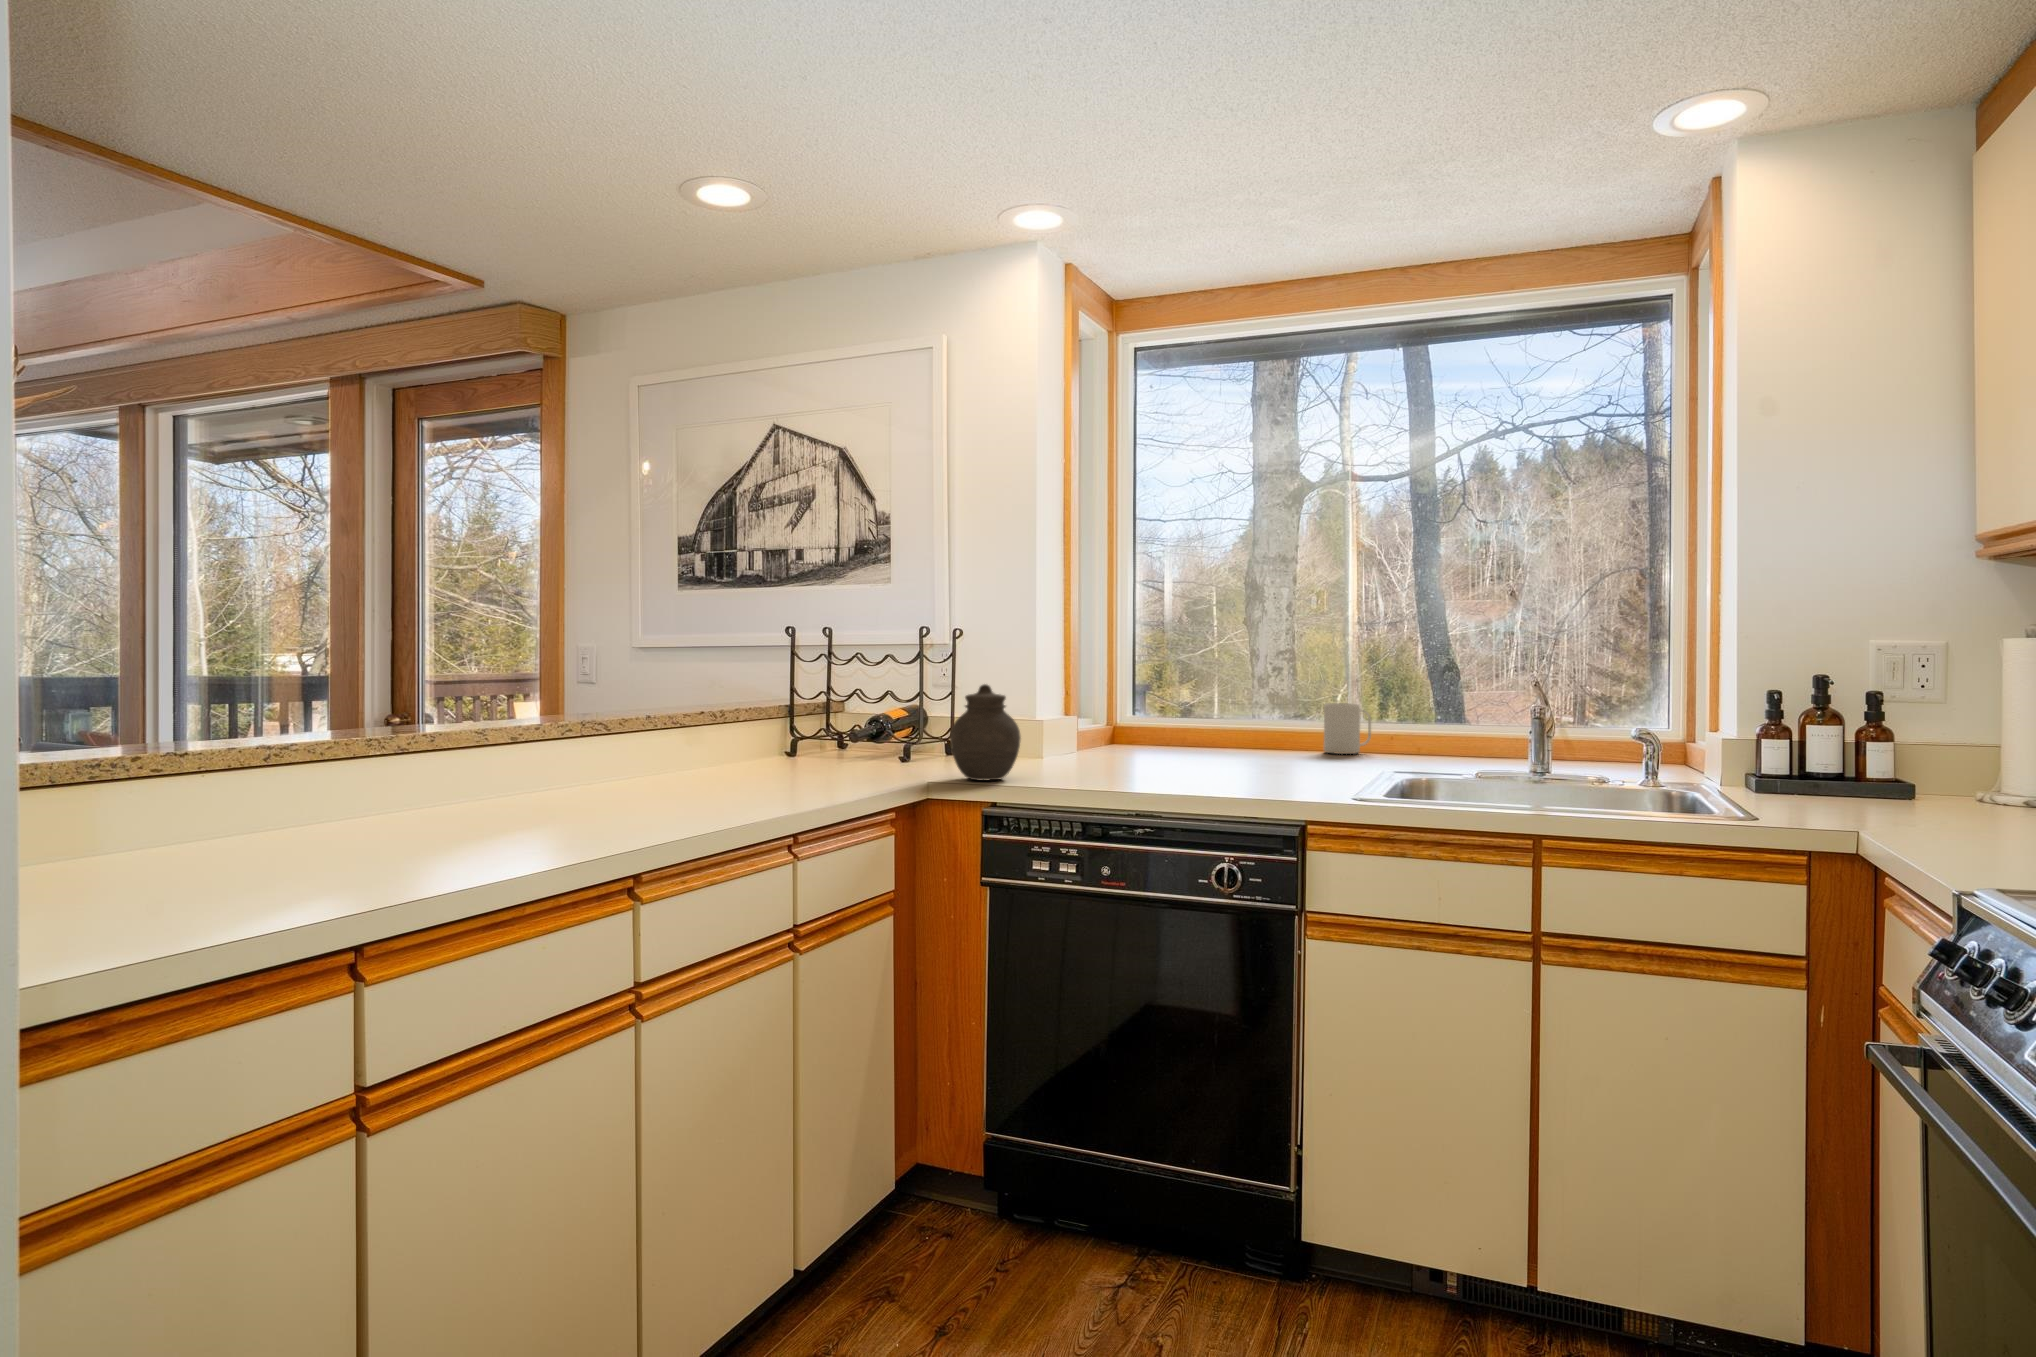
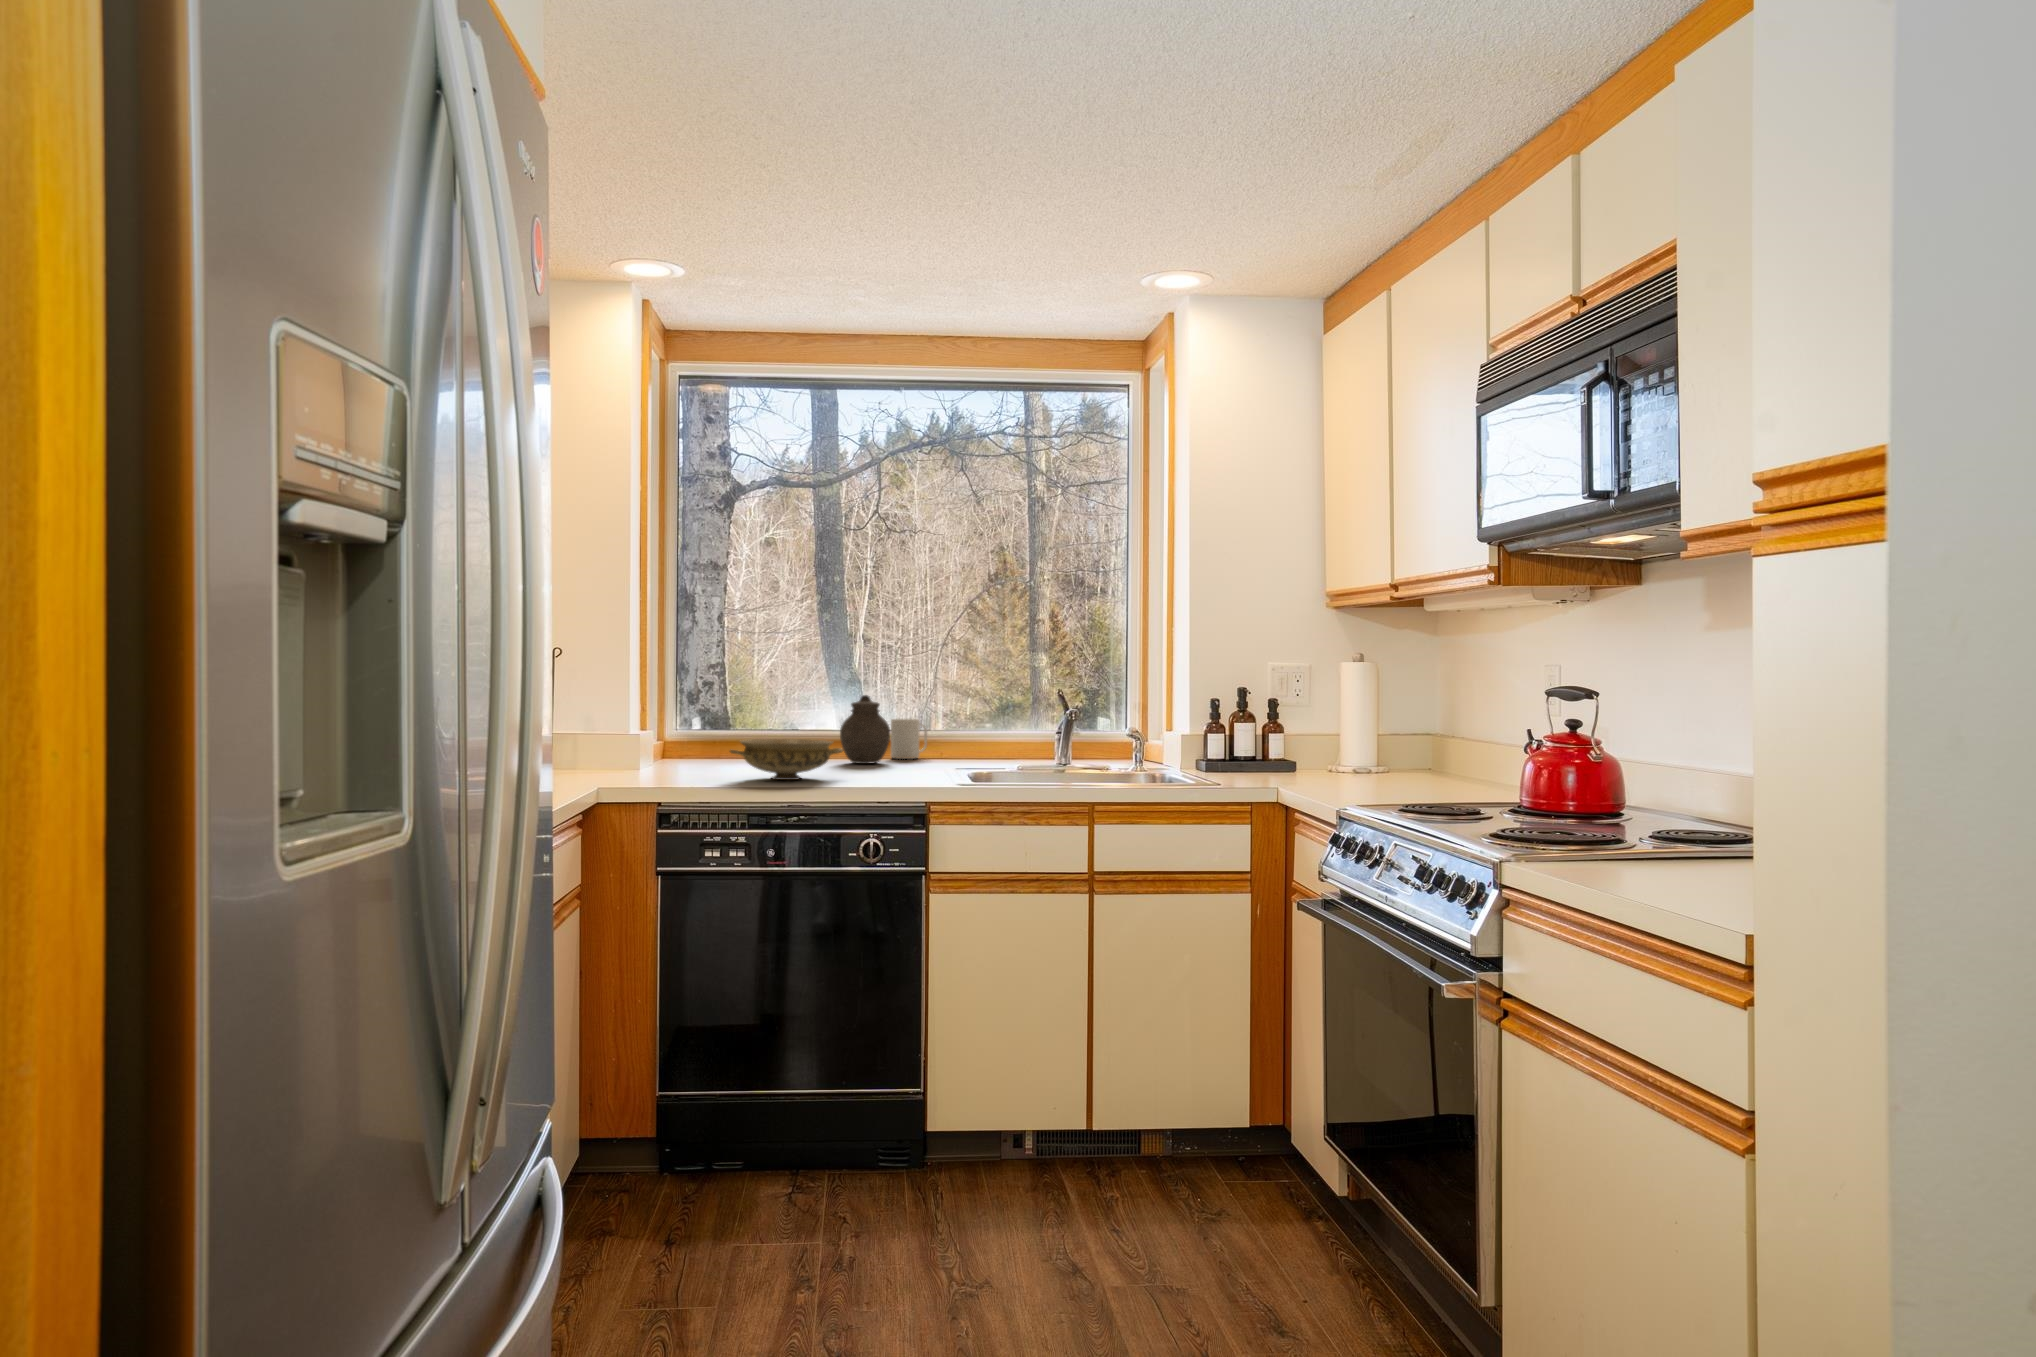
jar: present [950,684,1021,780] -> present [840,695,890,764]
ceramic bowl: none [1078,728,1221,780] -> present [730,739,843,780]

